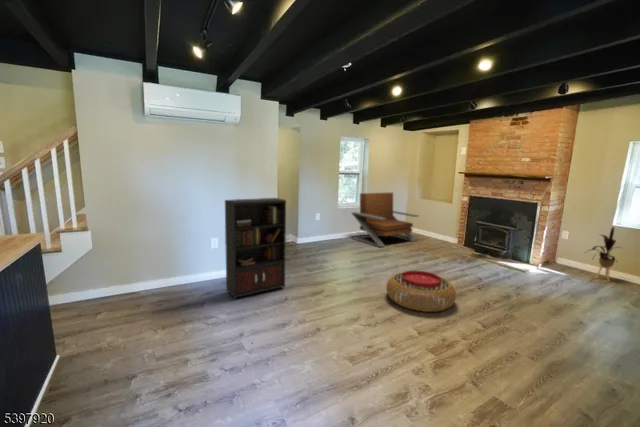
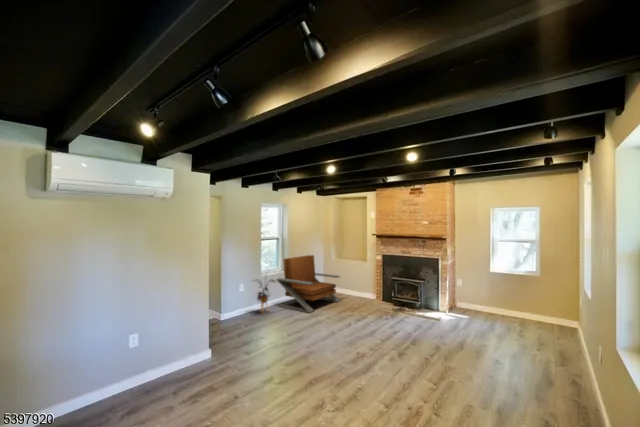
bookcase: present [225,198,286,298] -> none [154,277,228,413]
house plant: present [592,228,618,281] -> present [257,280,275,312]
pouf: present [386,271,456,312] -> none [338,338,406,383]

